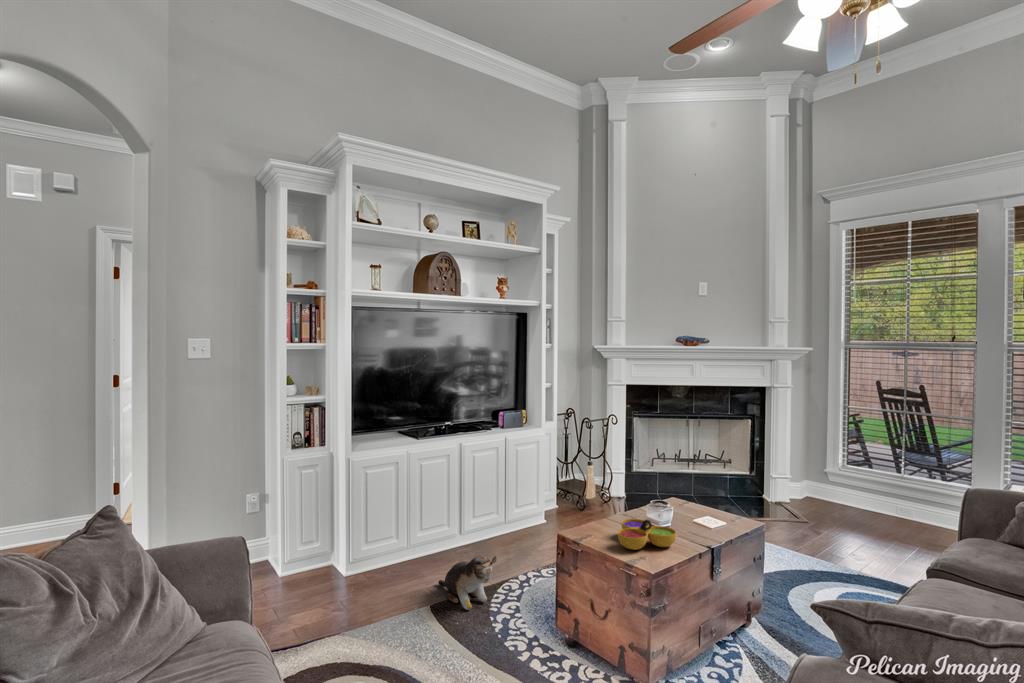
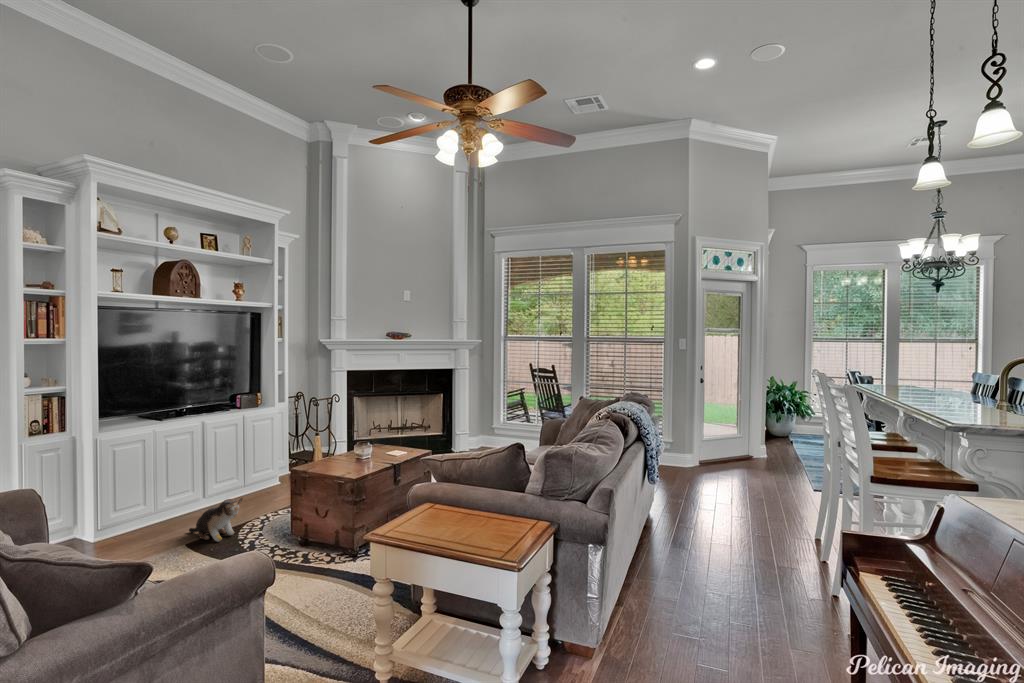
decorative bowl: present [618,519,676,550] -> none [335,453,374,472]

